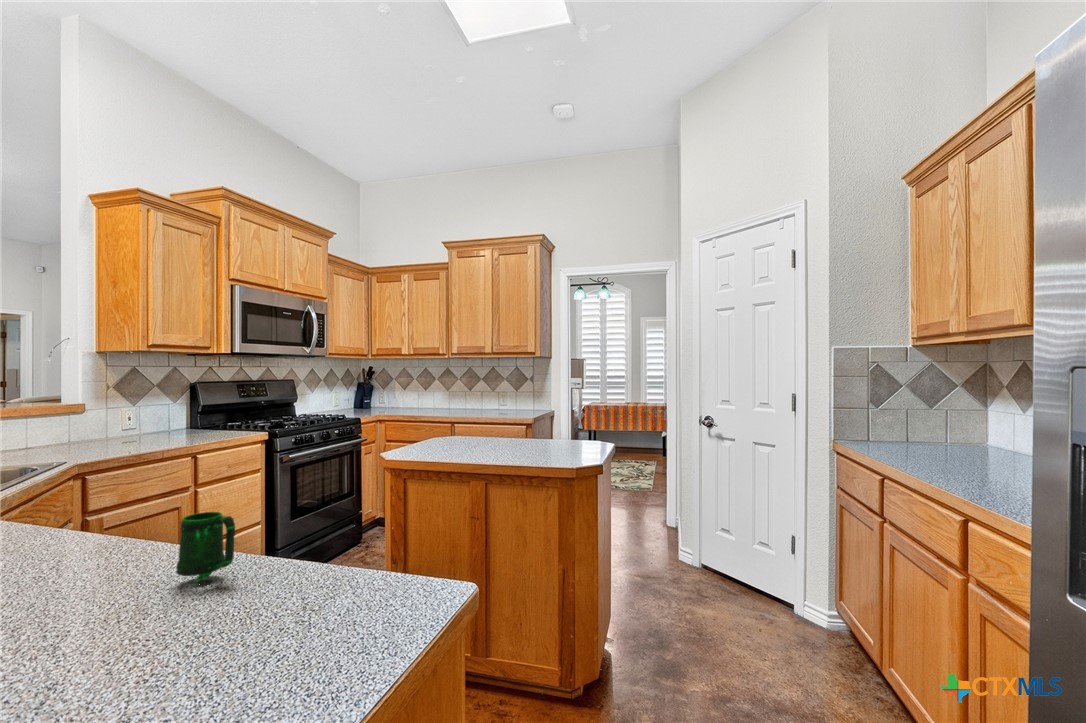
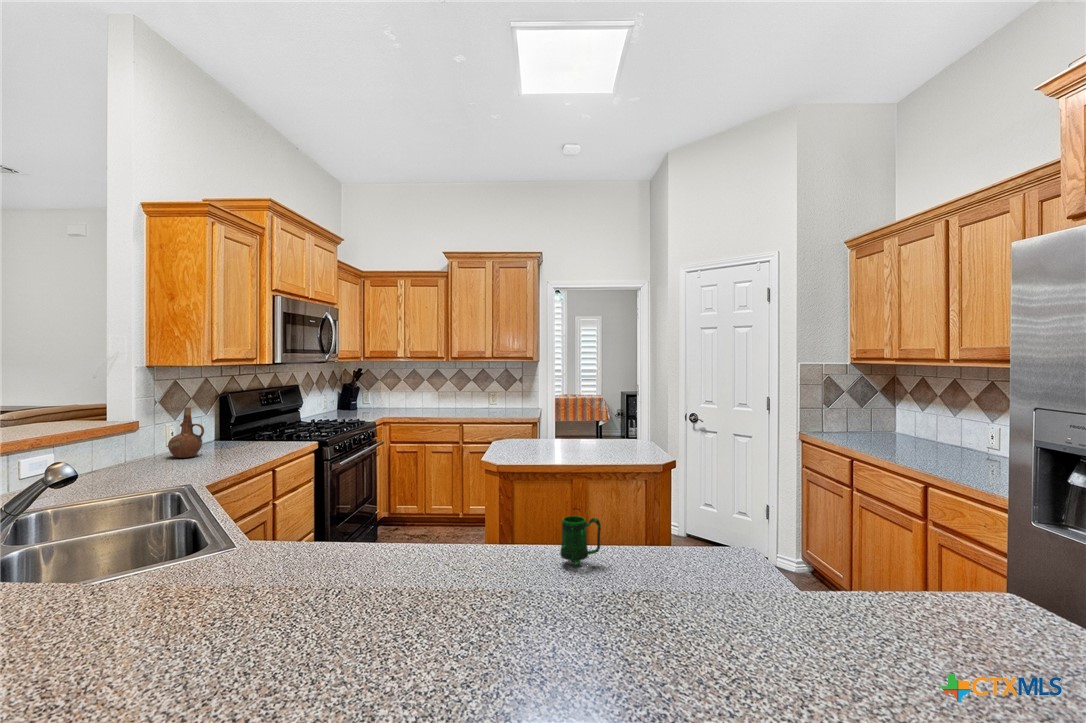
ceramic pitcher: none [104,392,142,441] -> present [168,407,204,458]

